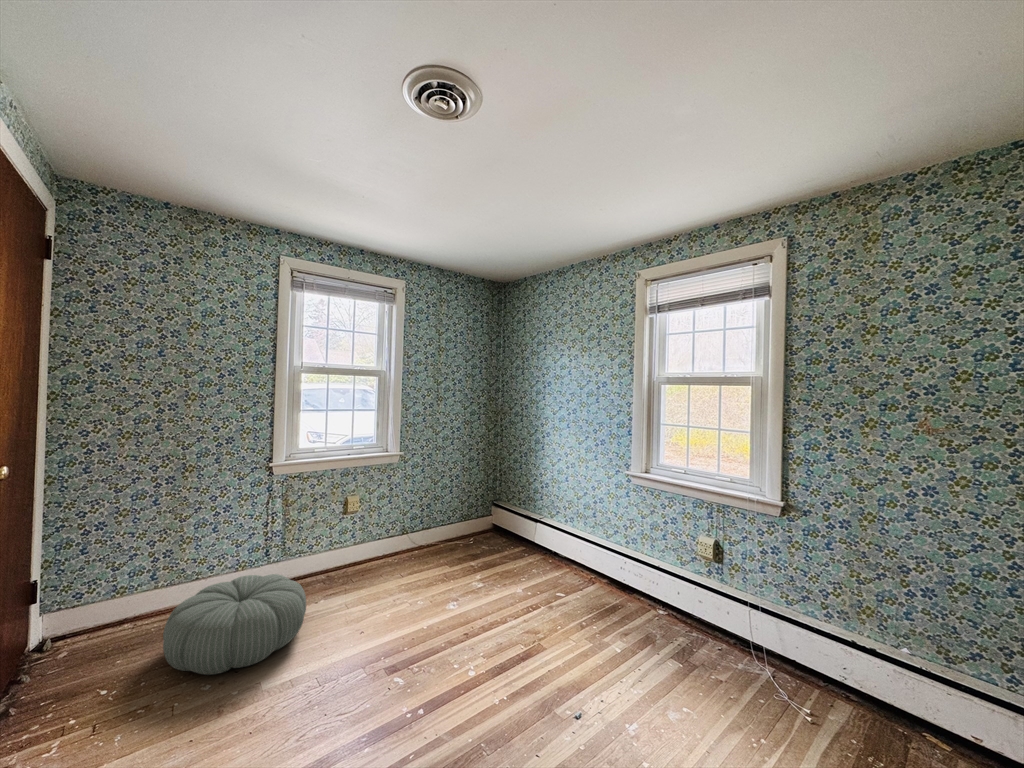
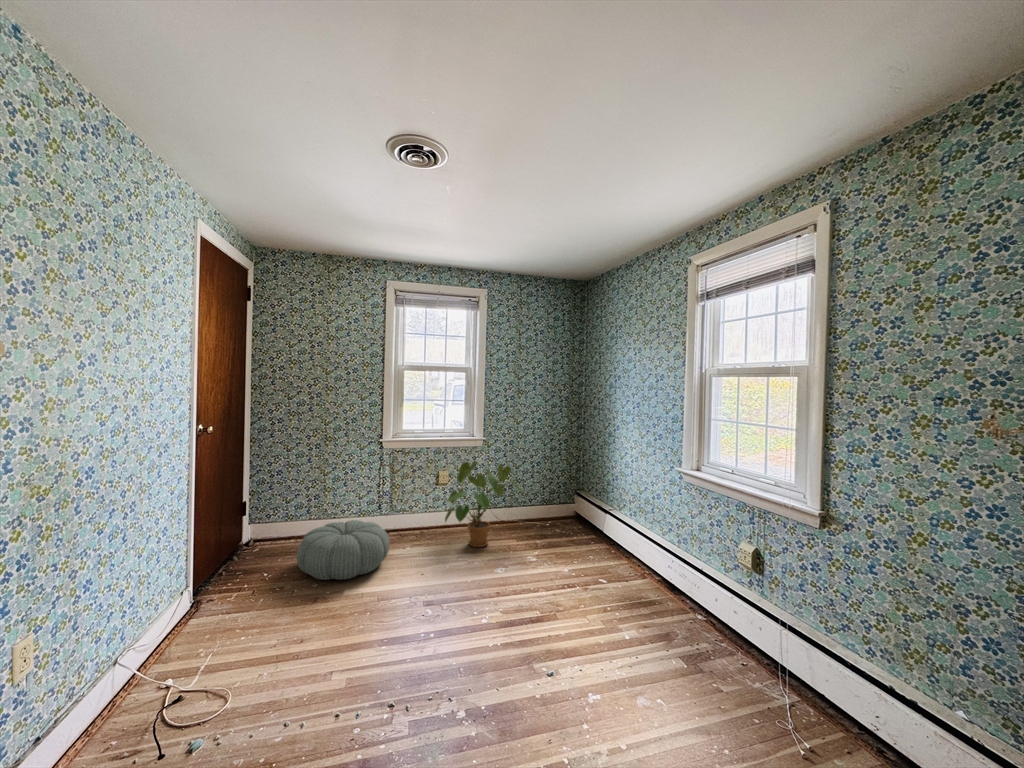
house plant: none [365,479,459,580] -> present [445,461,523,547]

